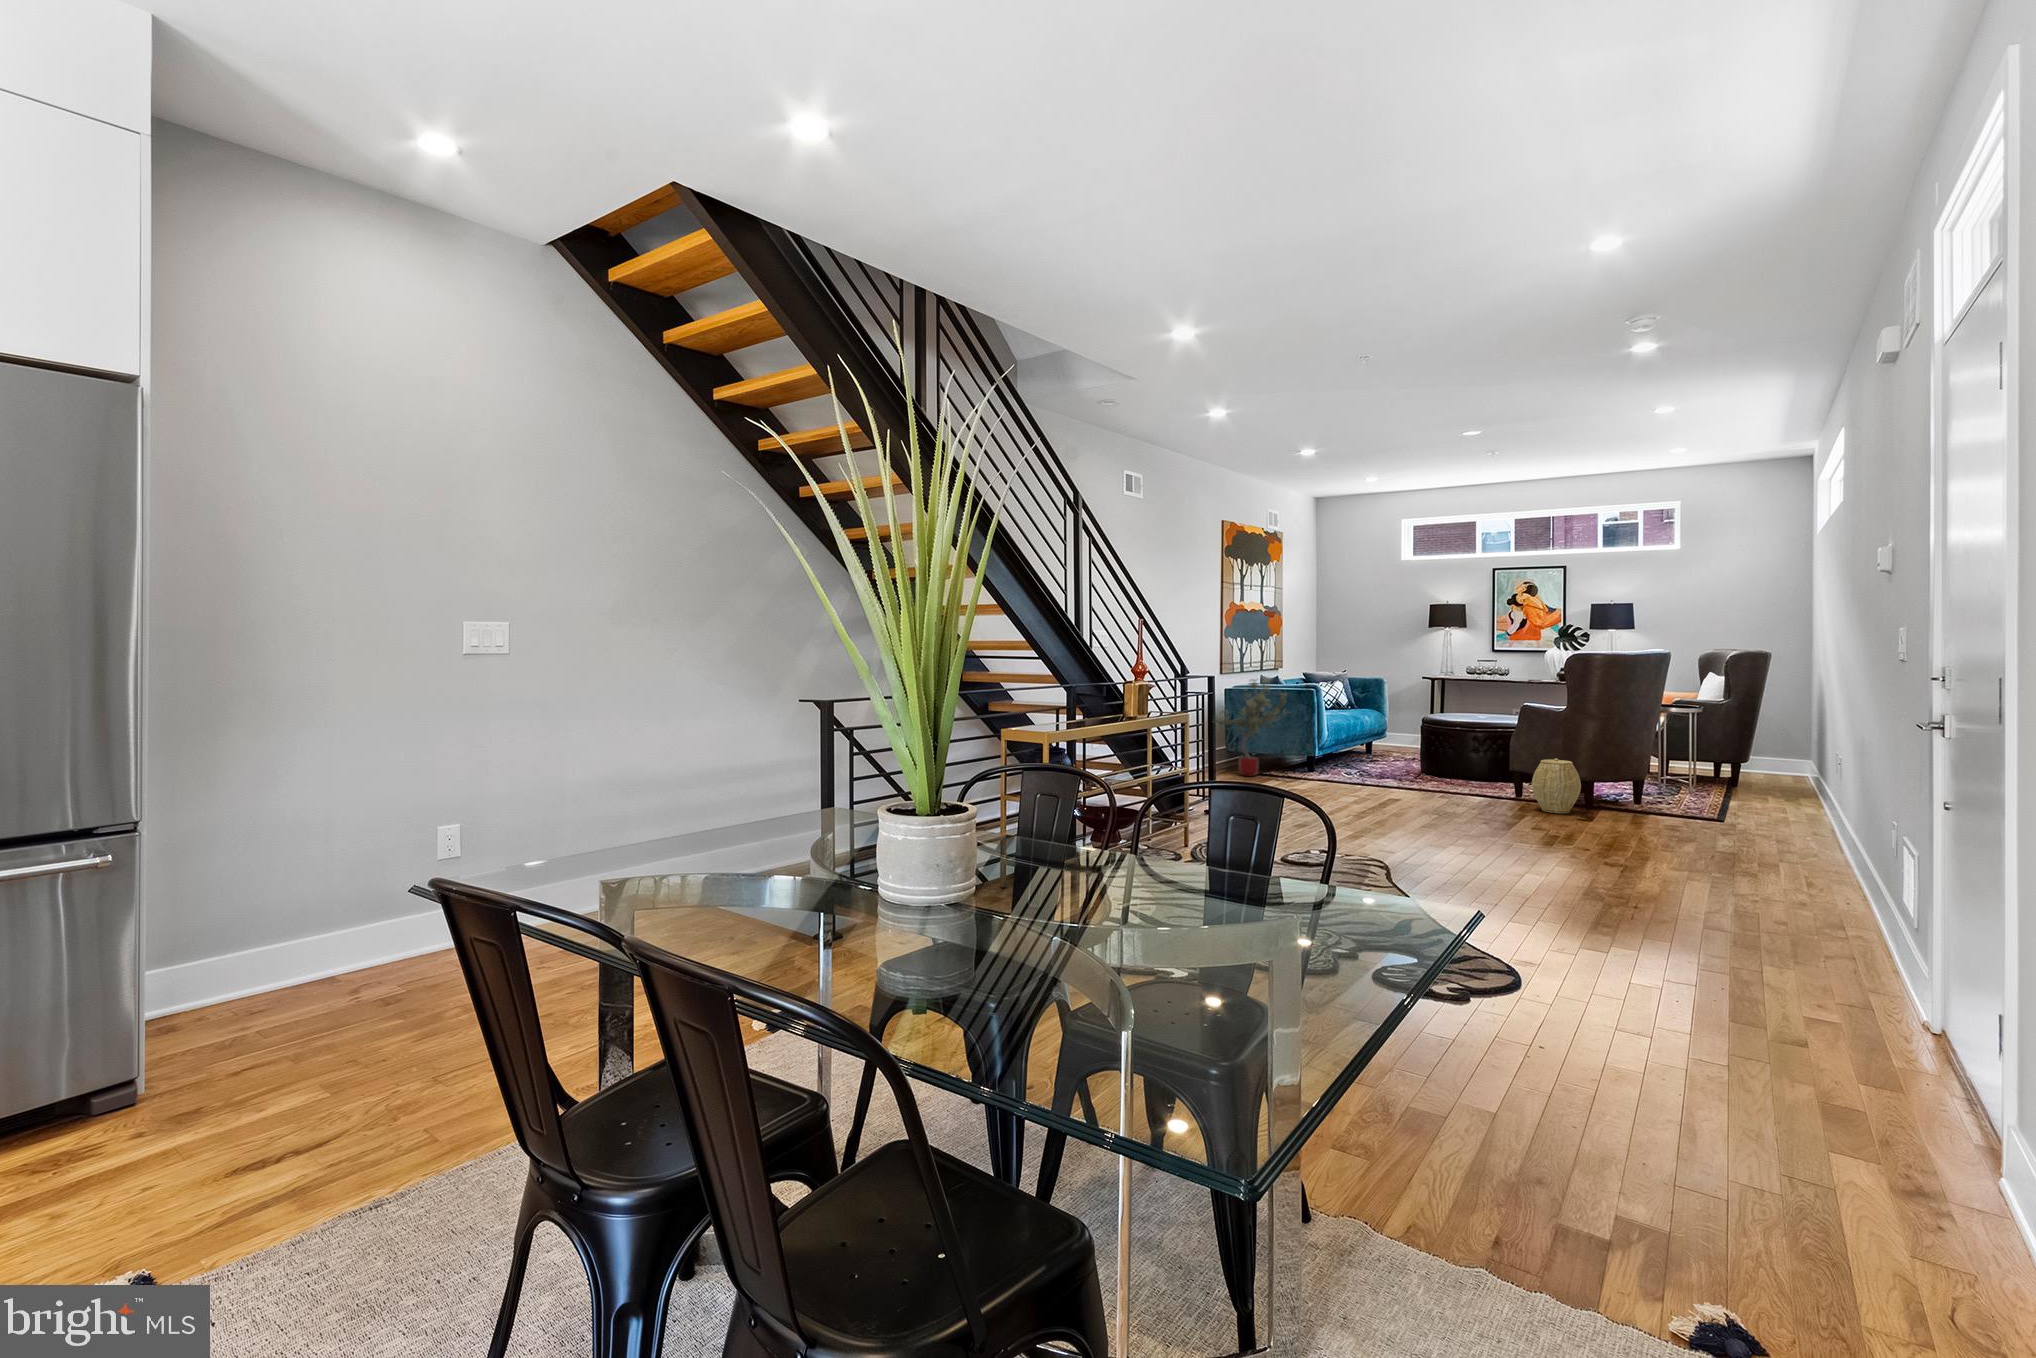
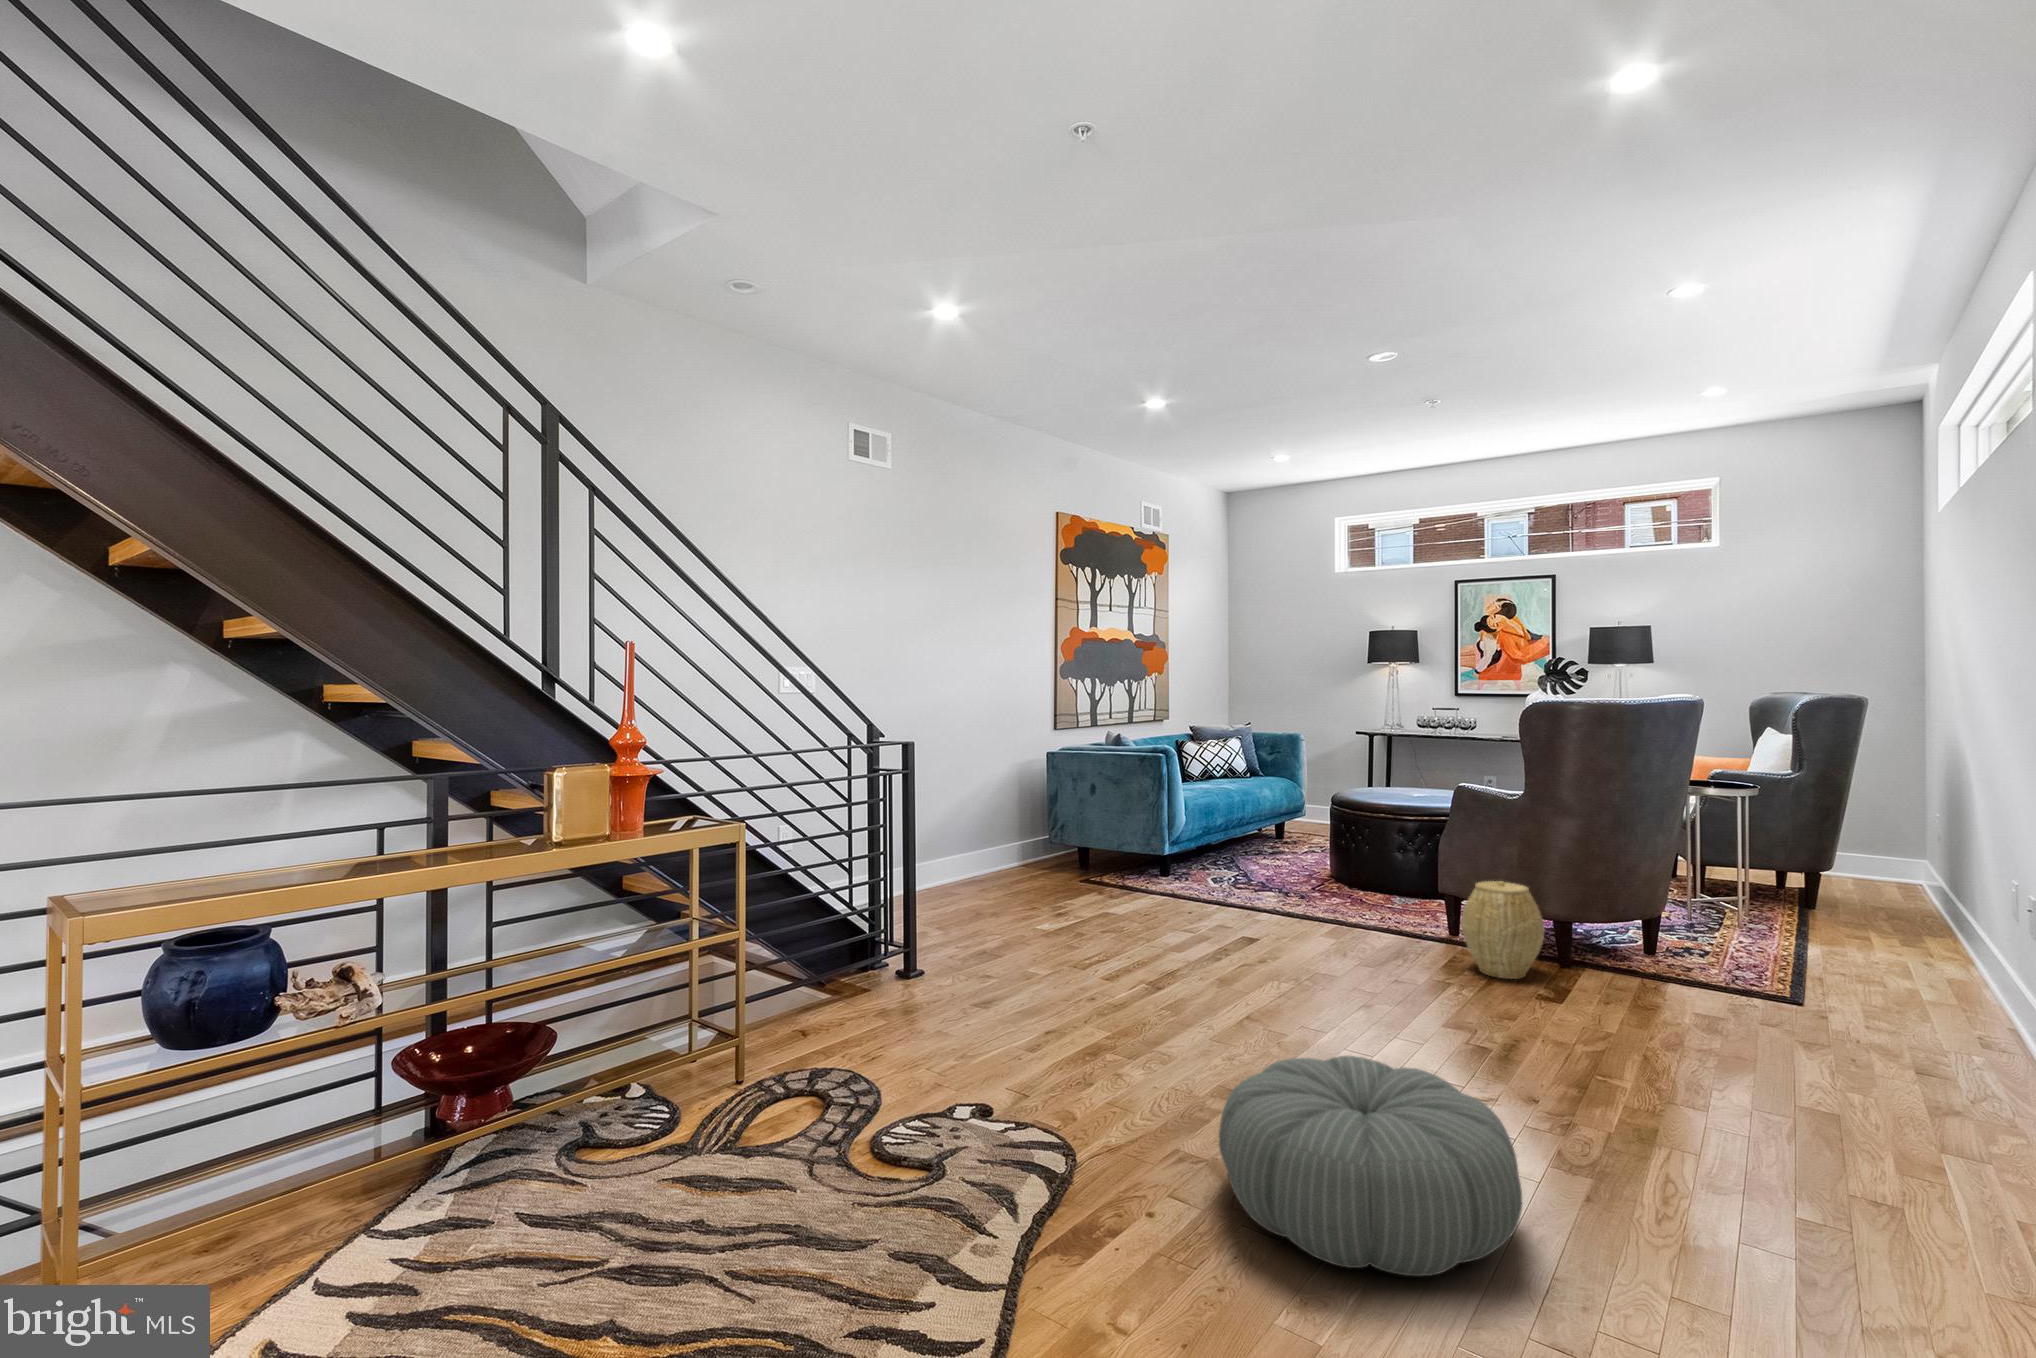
potted tree: present [1213,679,1287,776] -> none [1017,737,1118,884]
pouf: none [1463,816,1604,886] -> present [1219,1056,1522,1276]

